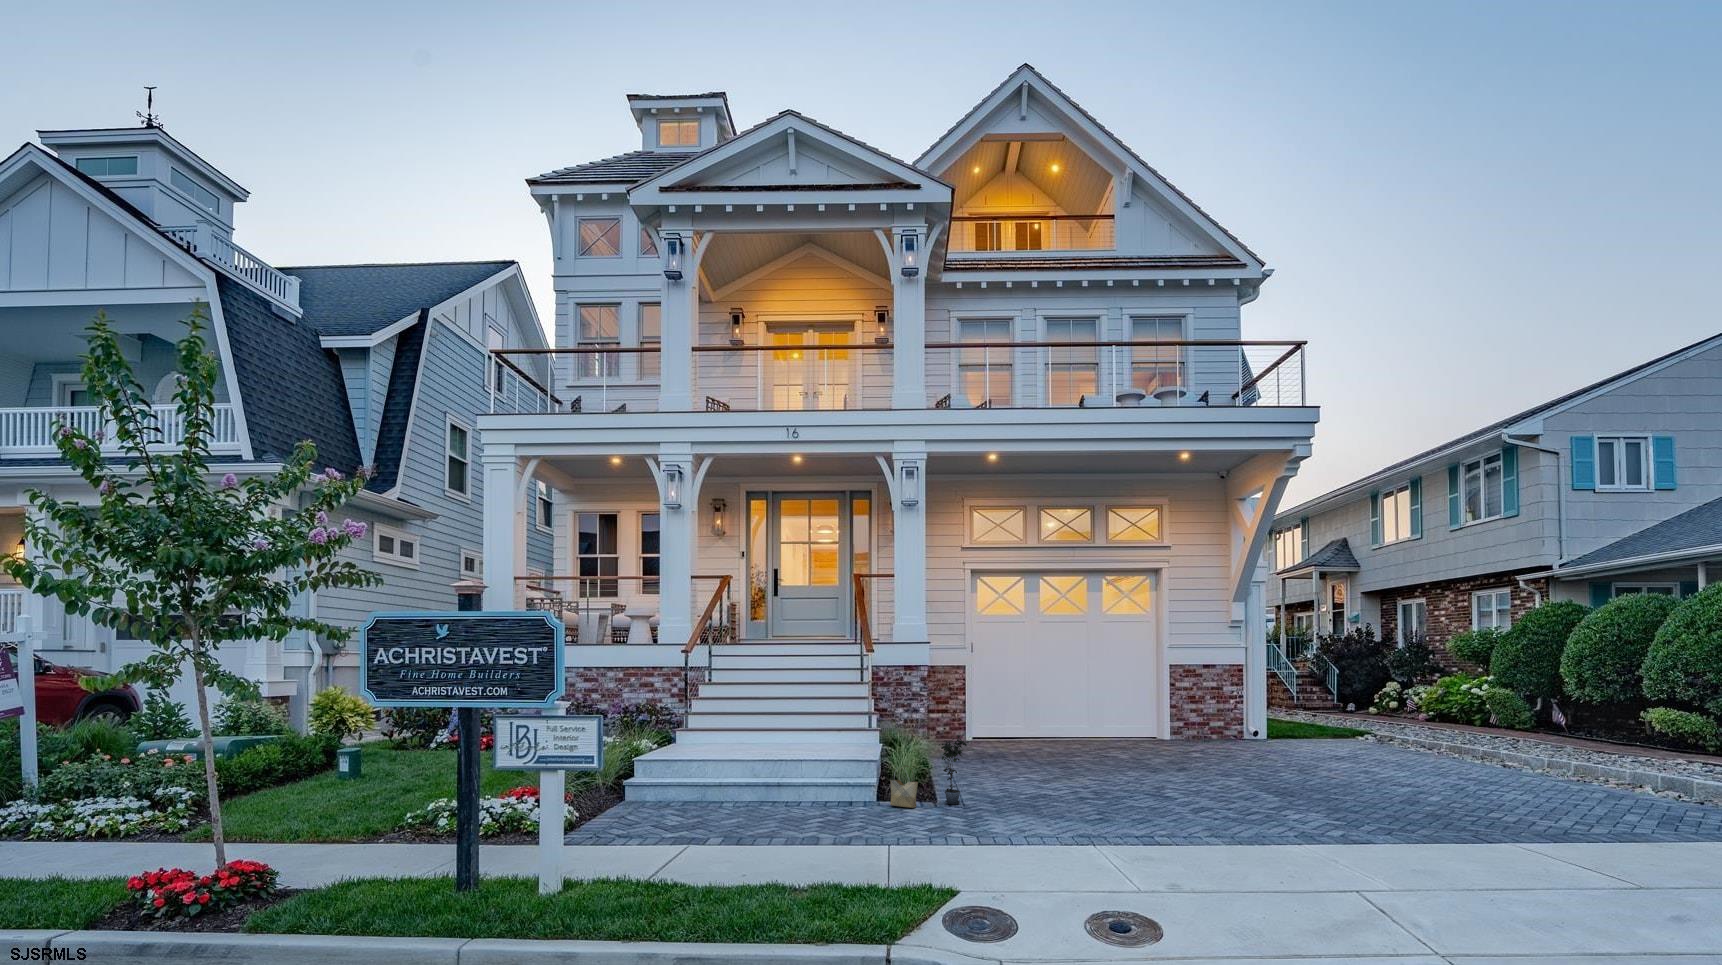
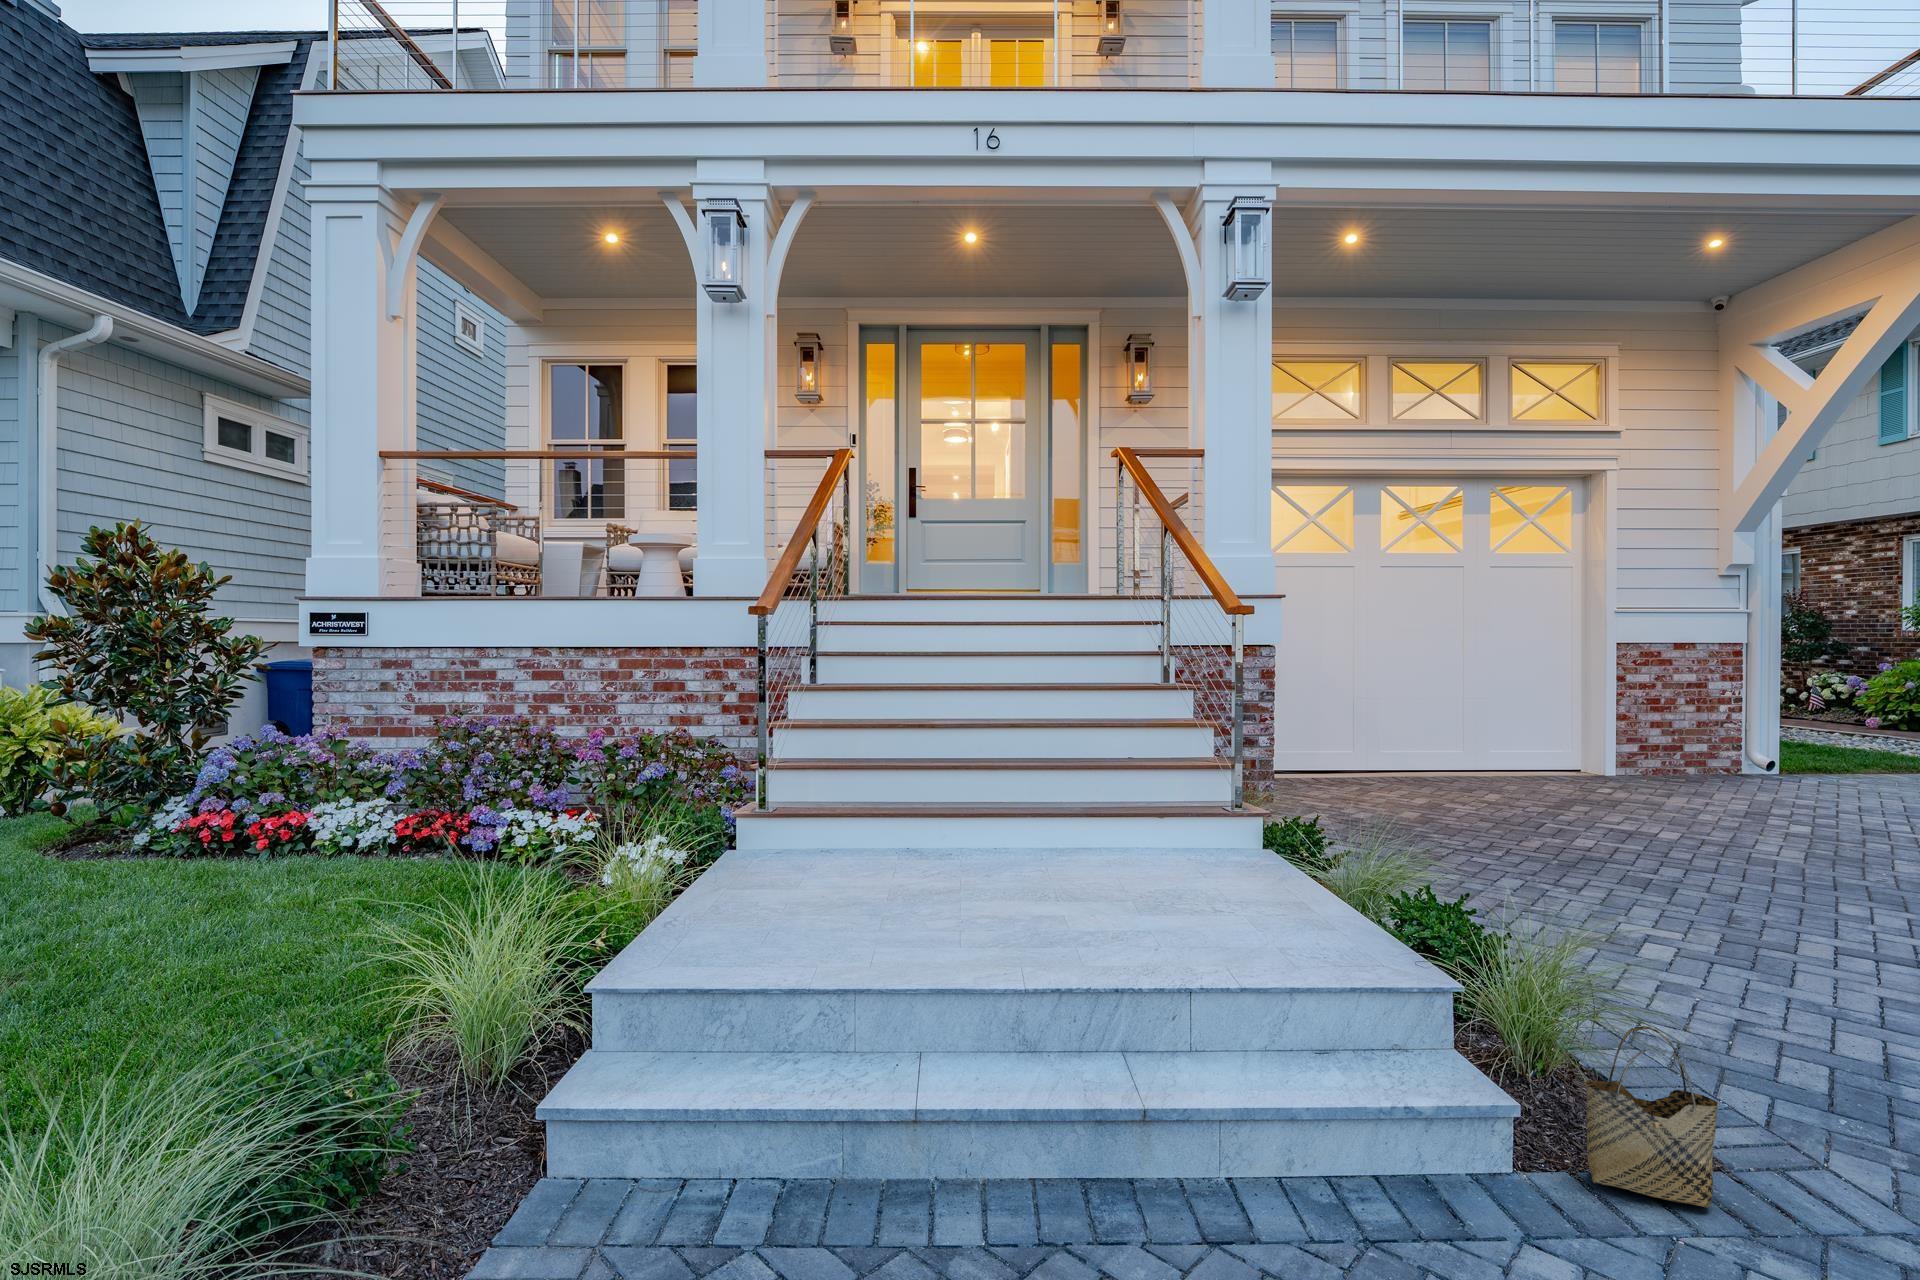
potted plant: present [939,735,967,805] -> none [1723,905,1869,1158]

